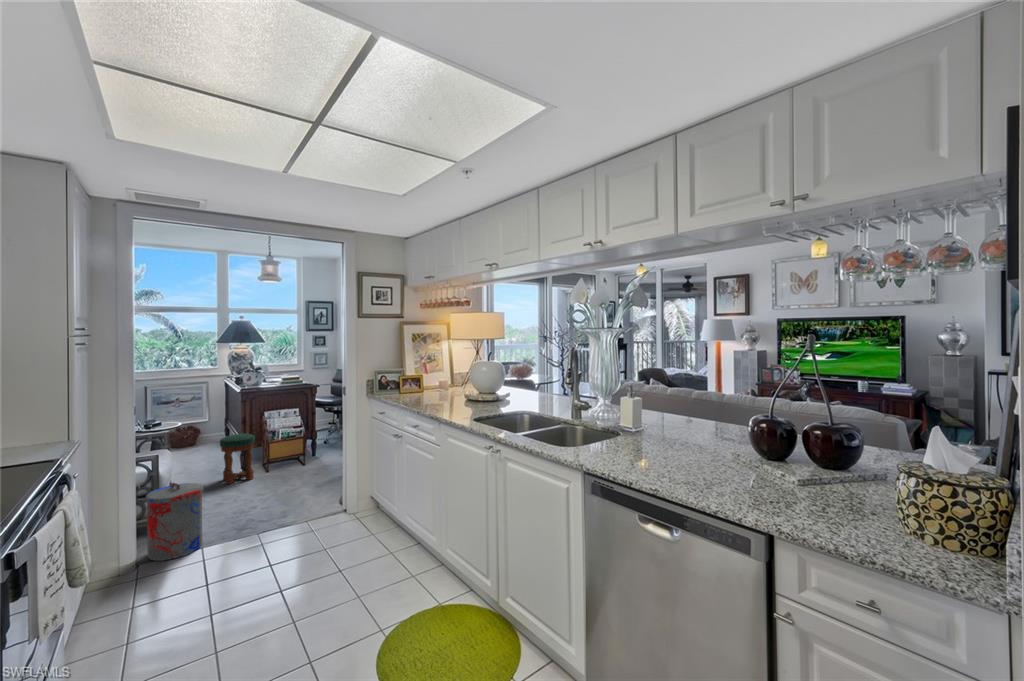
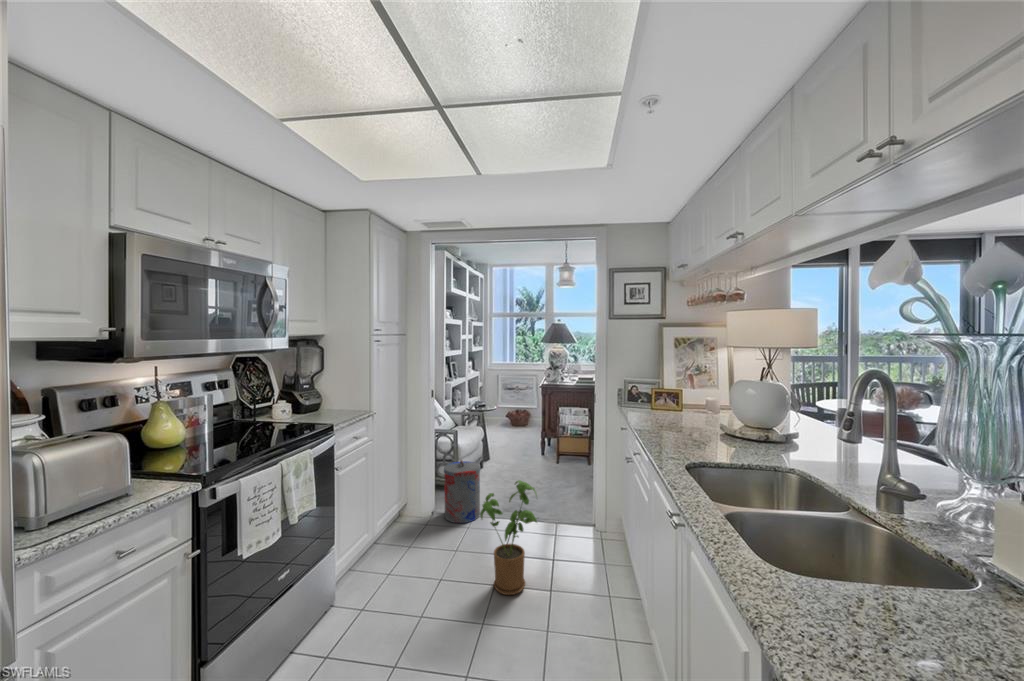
stool: present [220,434,255,484] -> none [522,424,548,467]
house plant: none [254,473,328,587] -> present [480,480,537,595]

